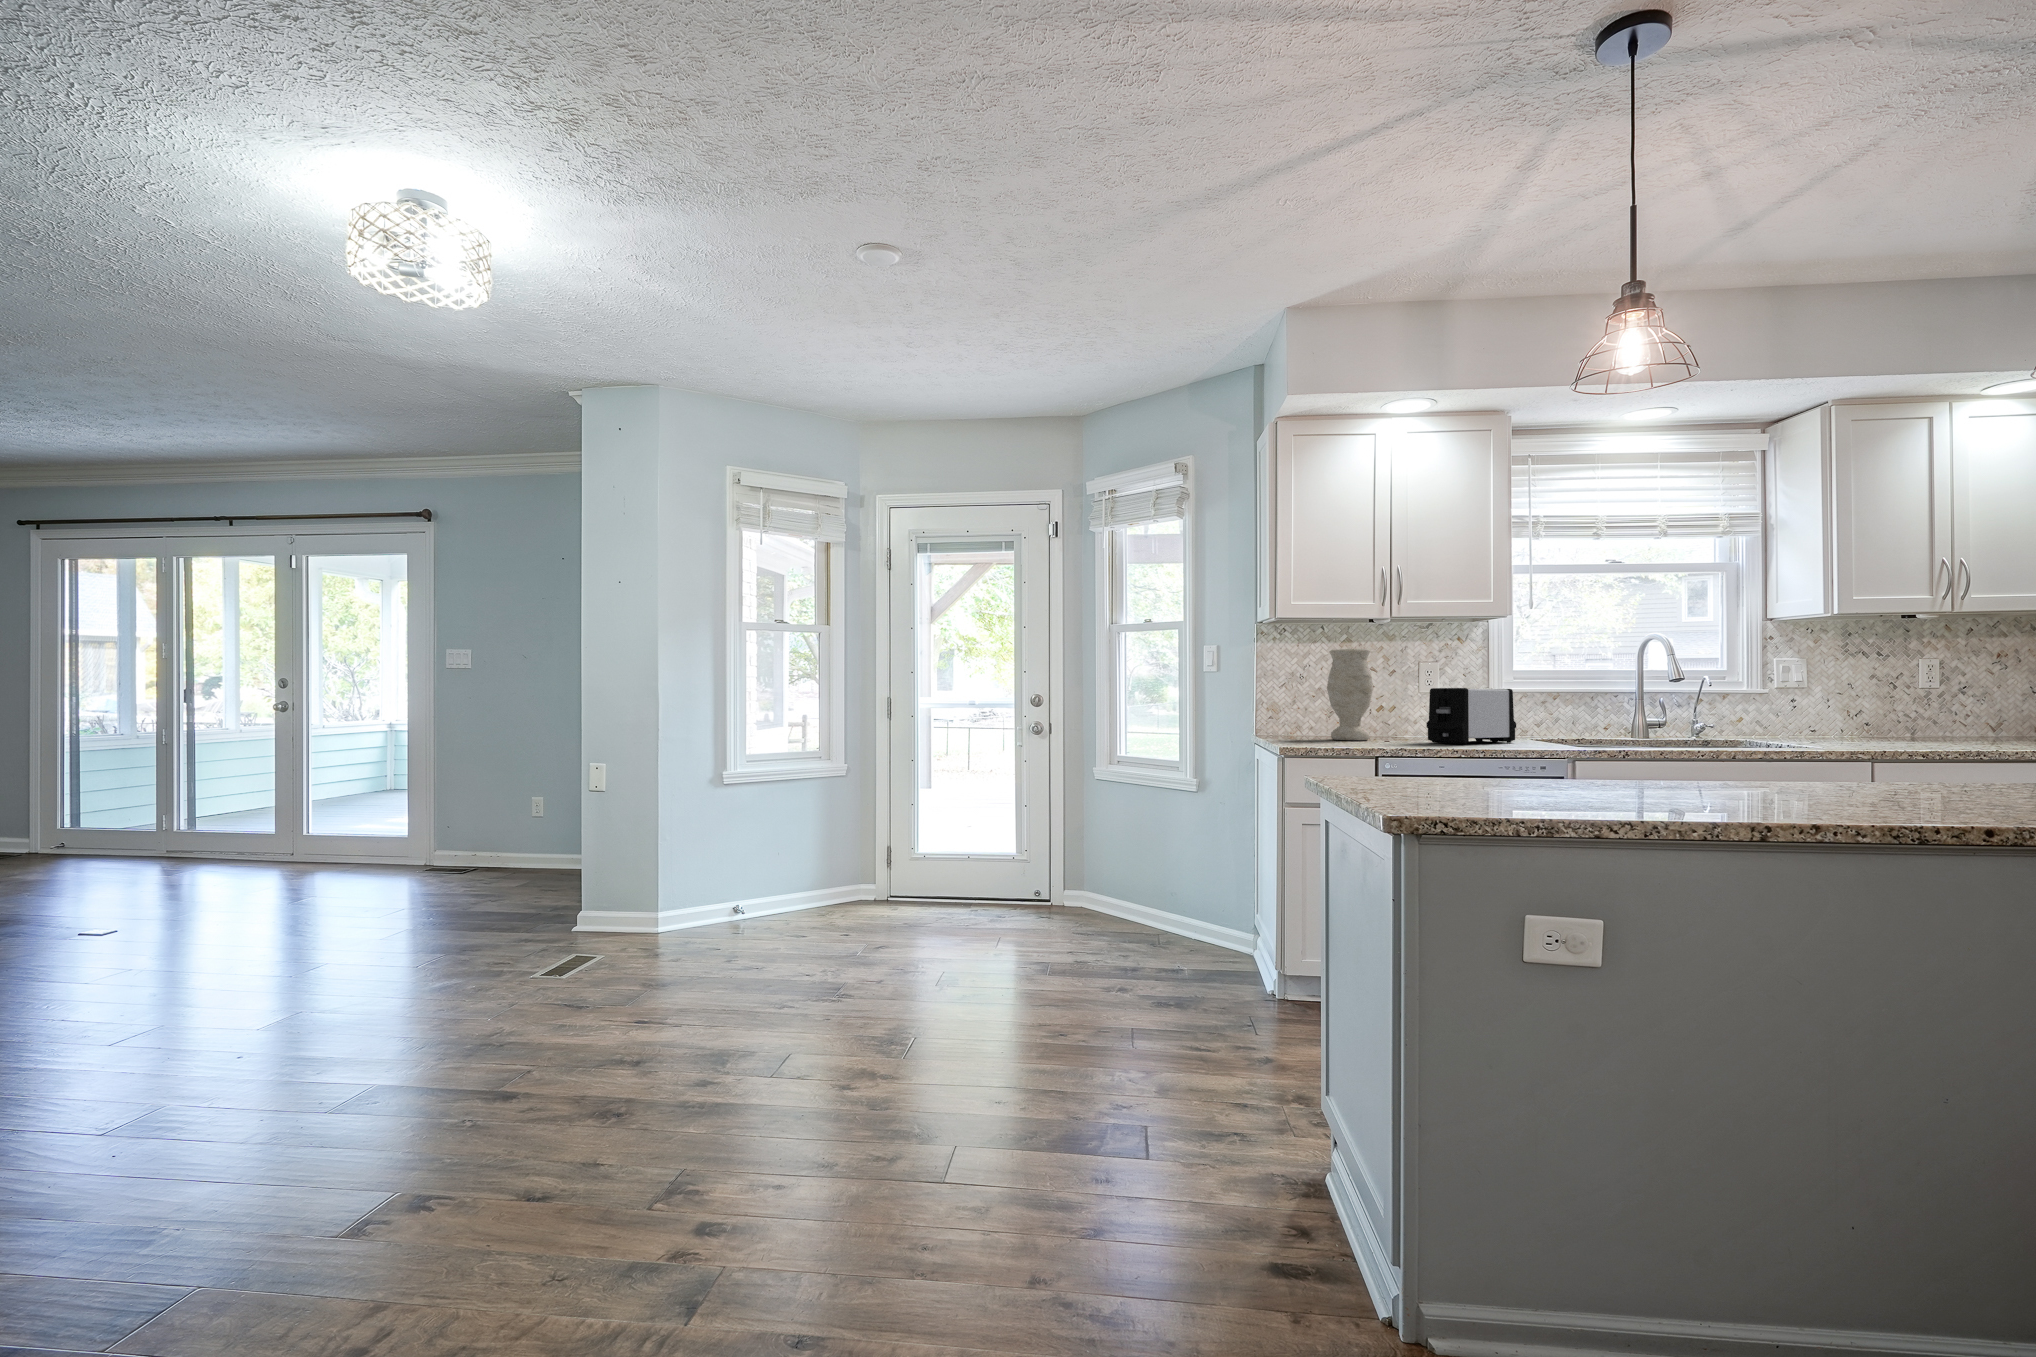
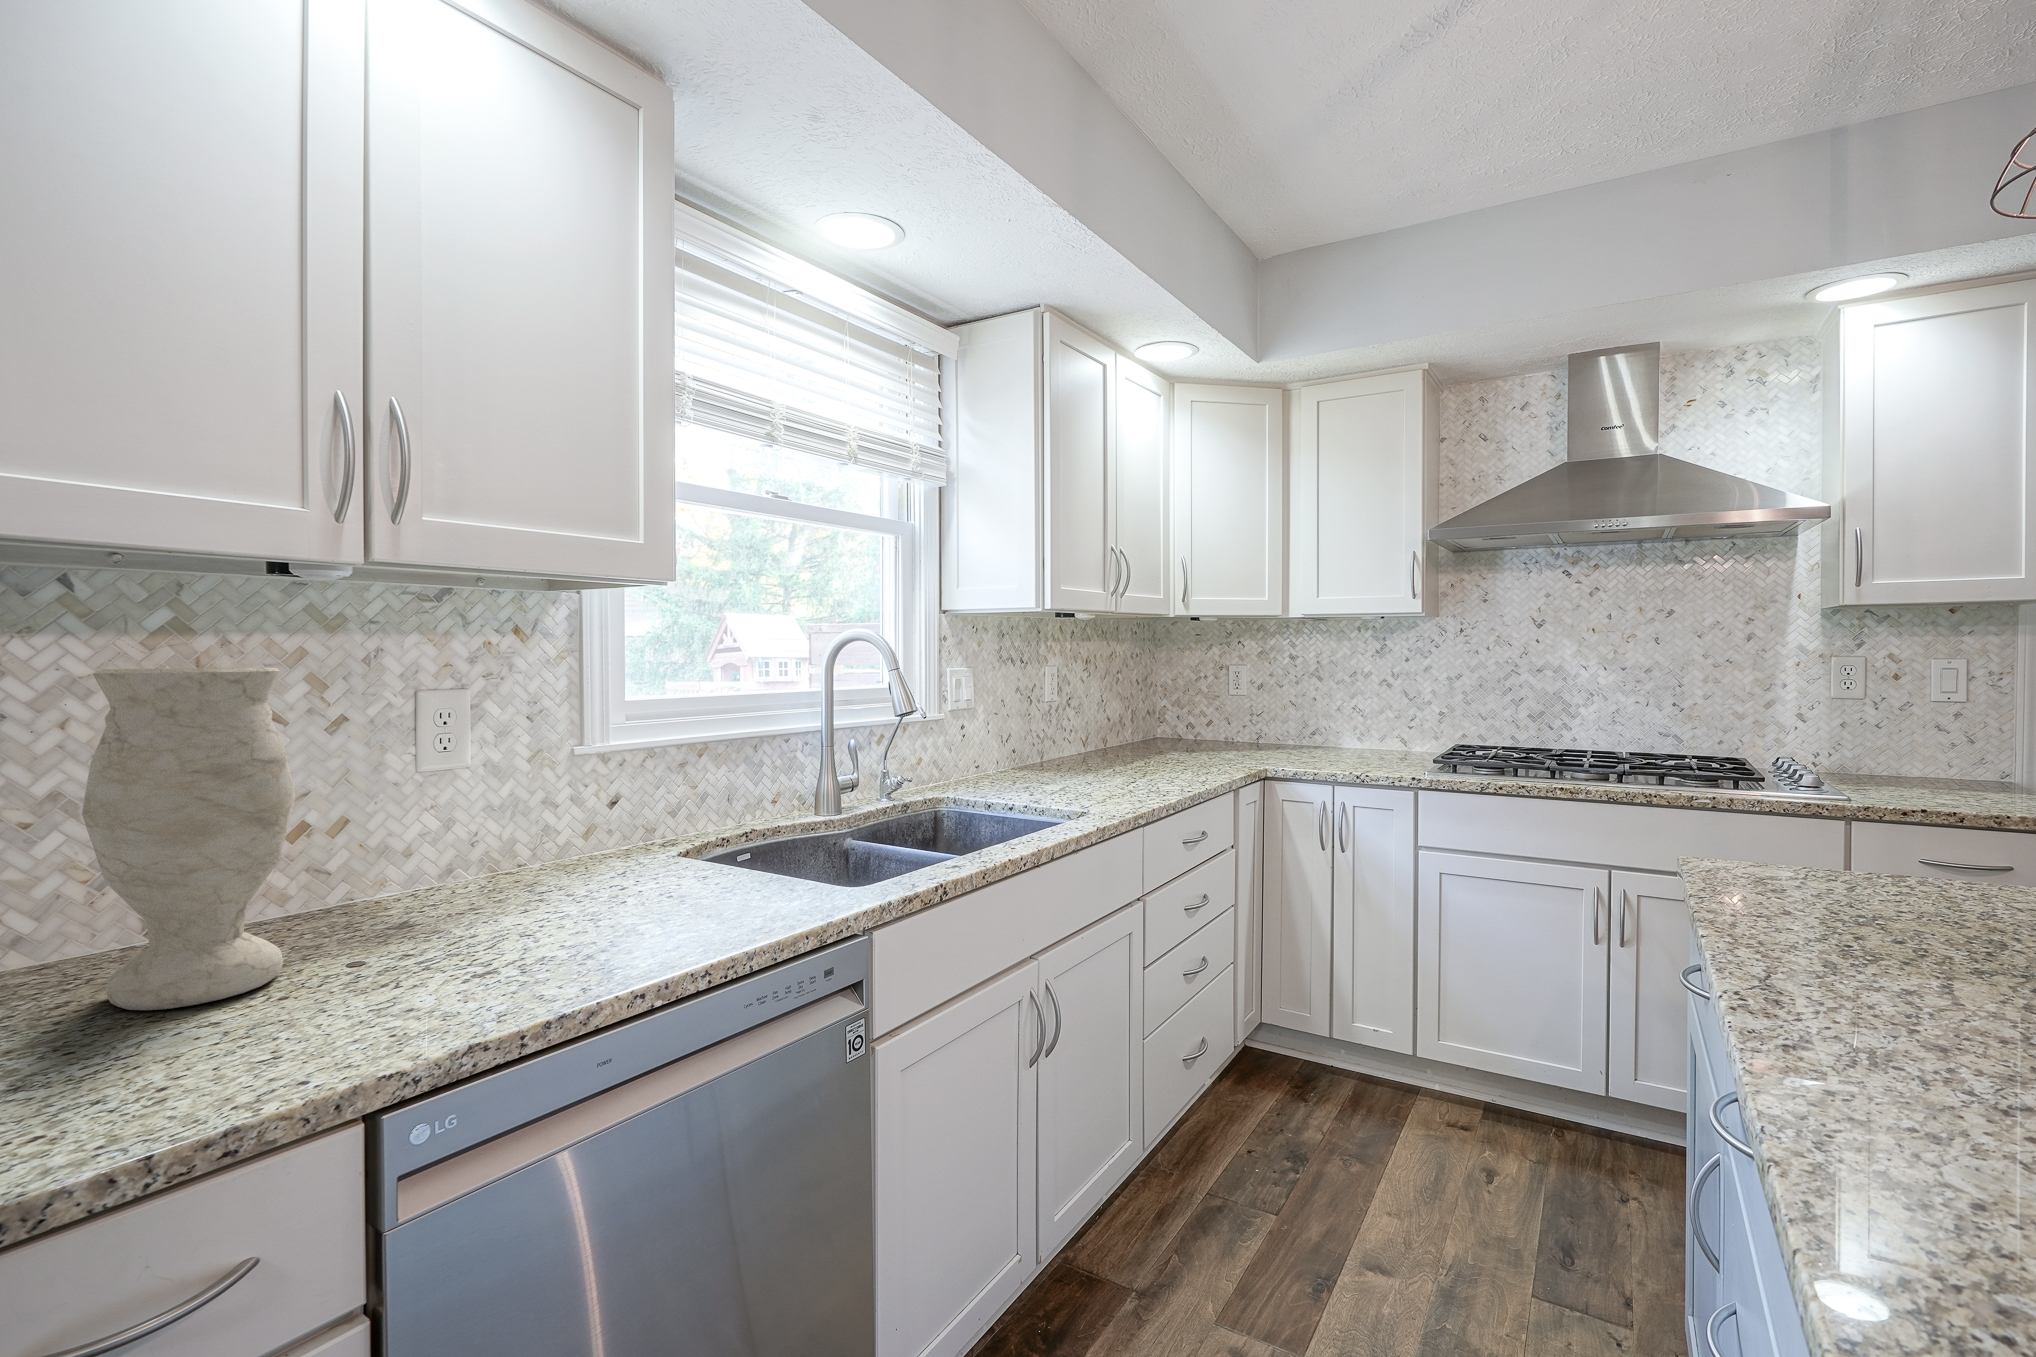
toaster: present [1427,688,1516,744] -> none [498,759,699,948]

